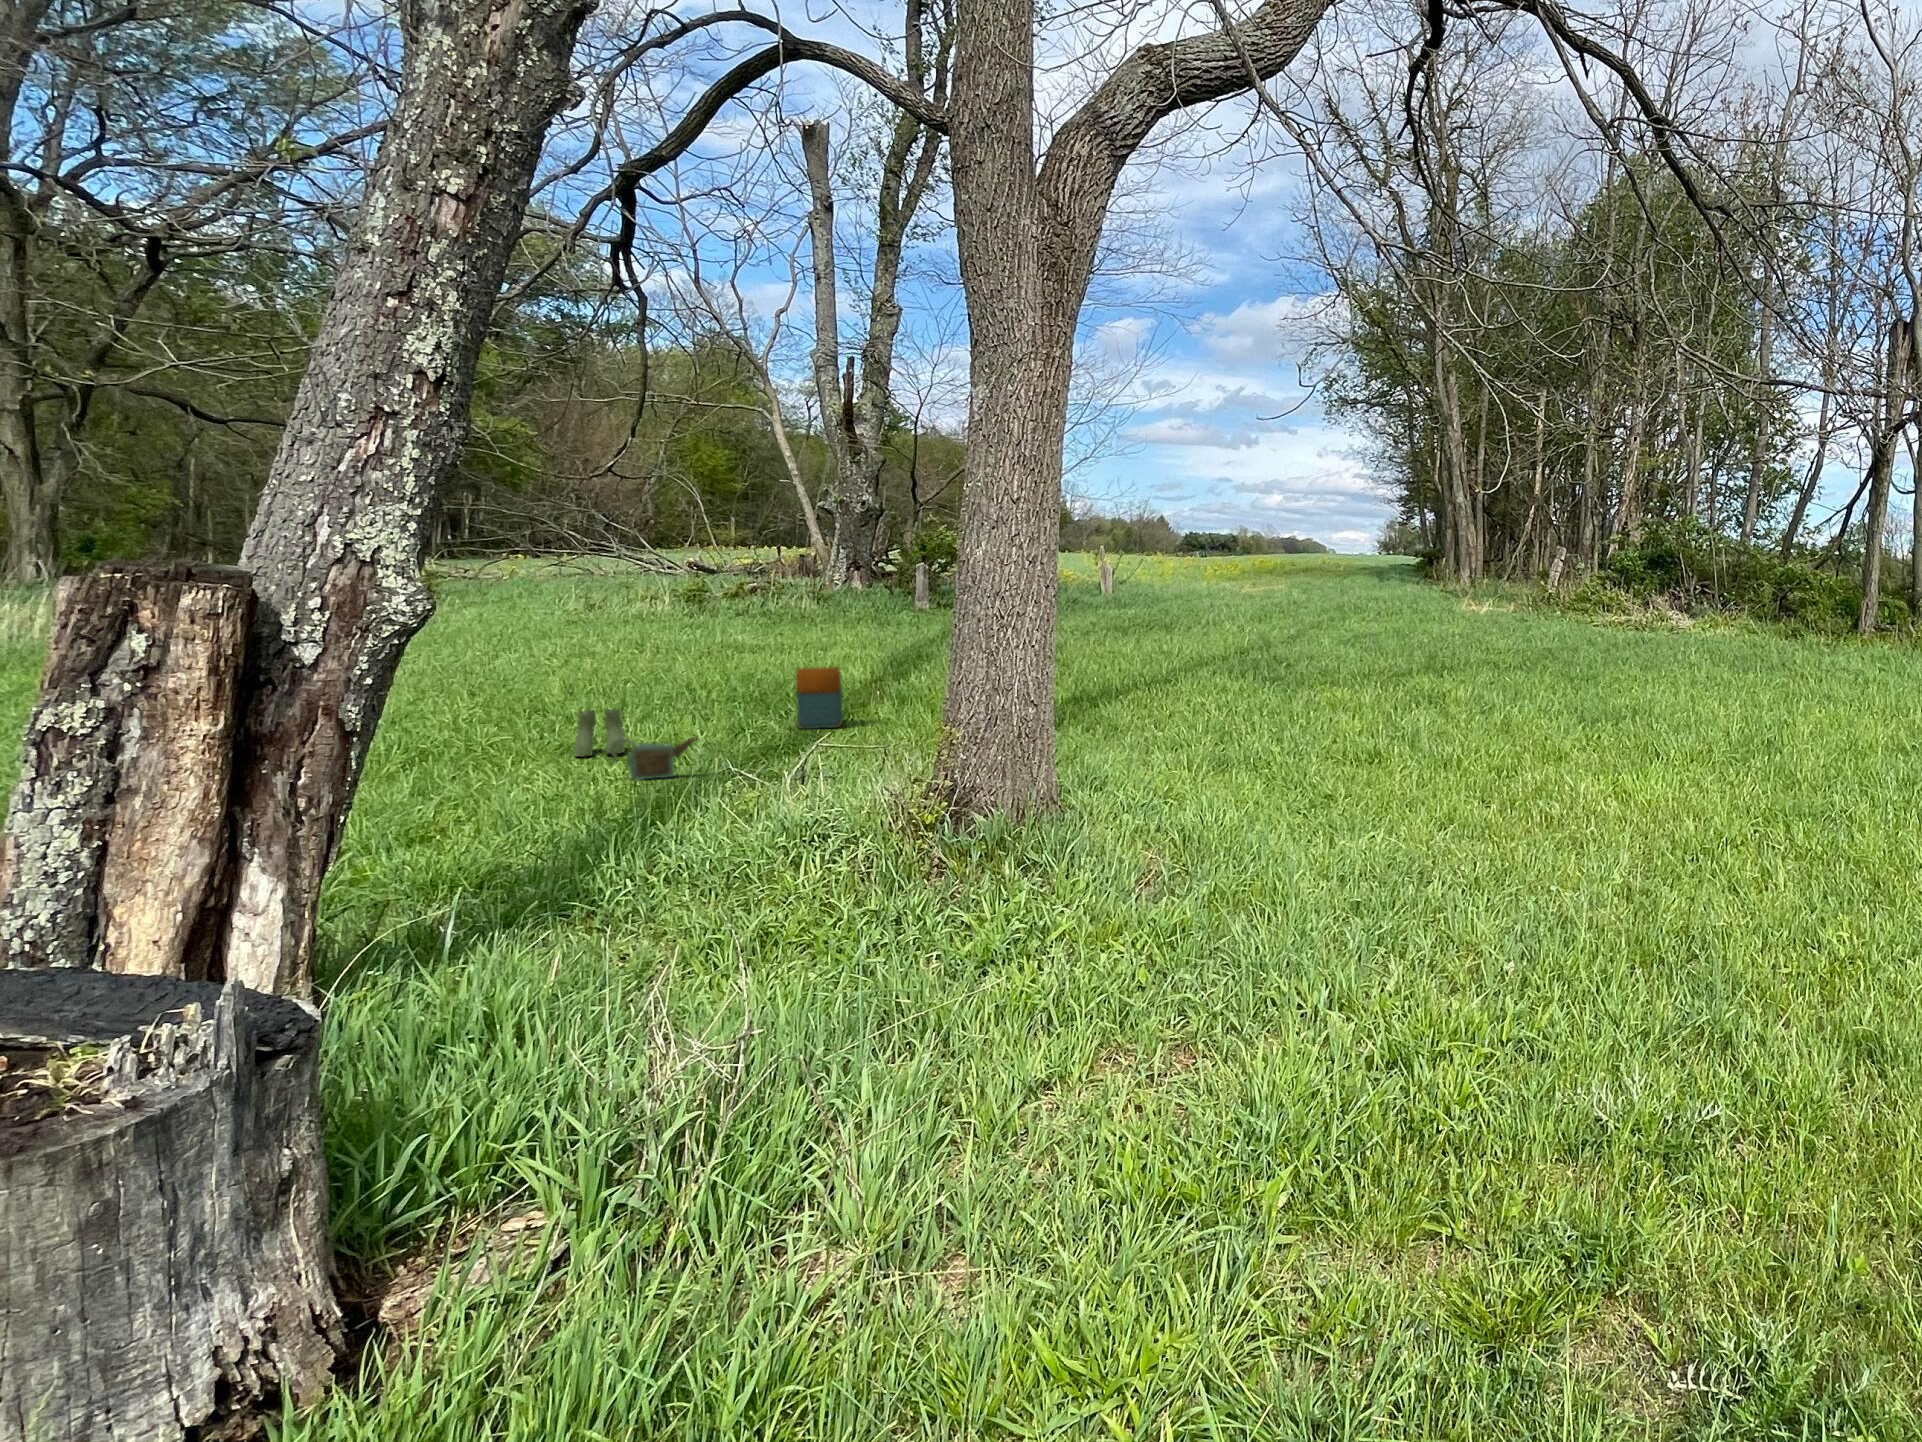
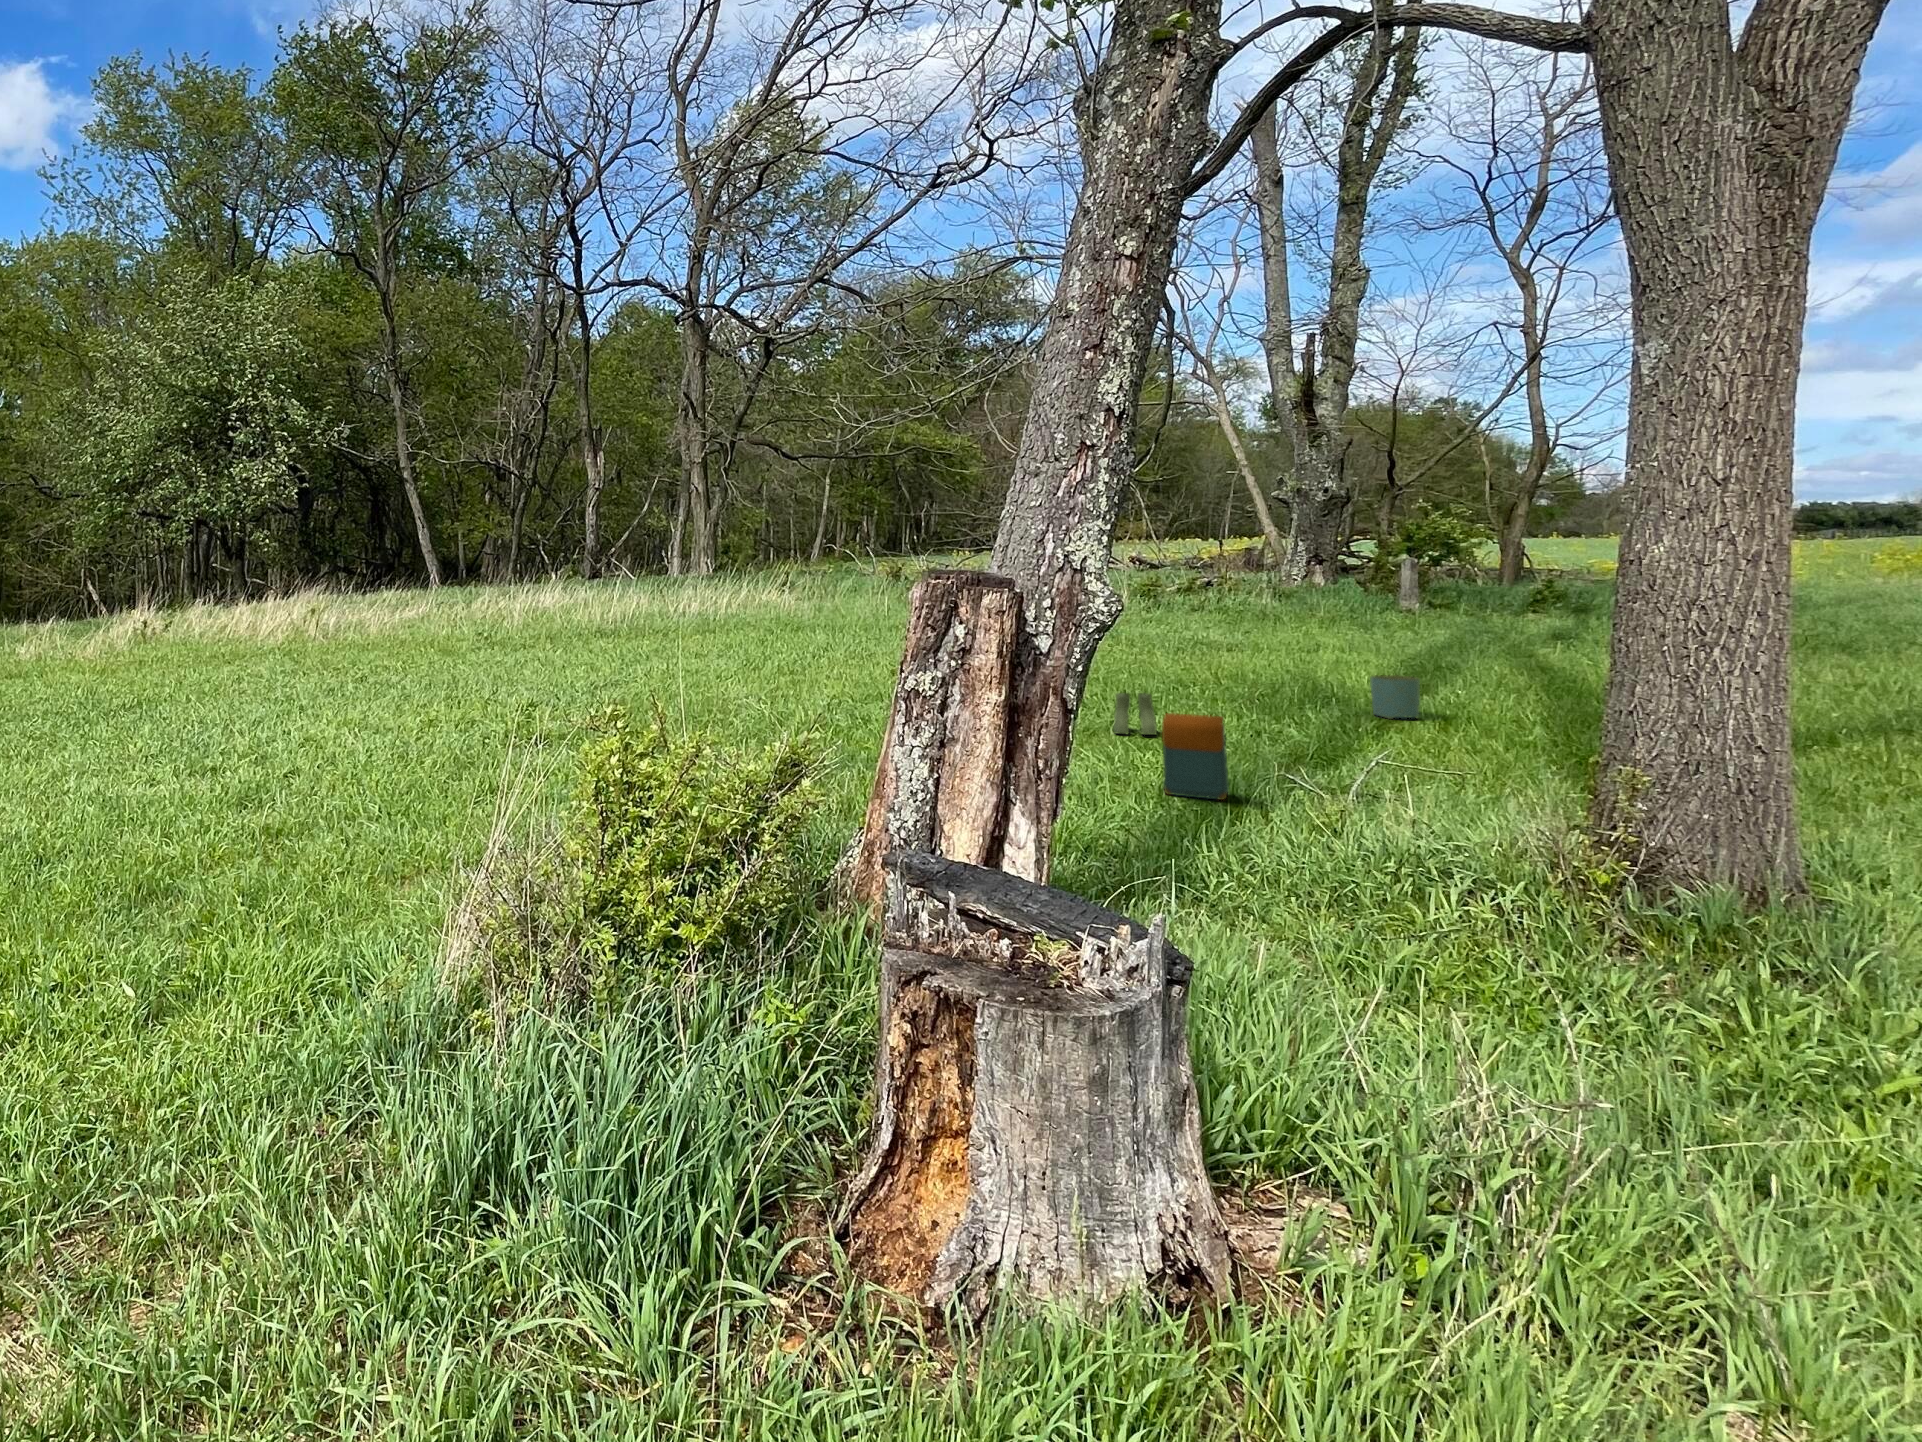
backpack: present [796,667,843,729] -> present [1162,713,1229,800]
planter: none [848,673,887,713] -> present [1370,675,1420,719]
watering can: present [610,737,697,780] -> none [1155,723,1238,765]

